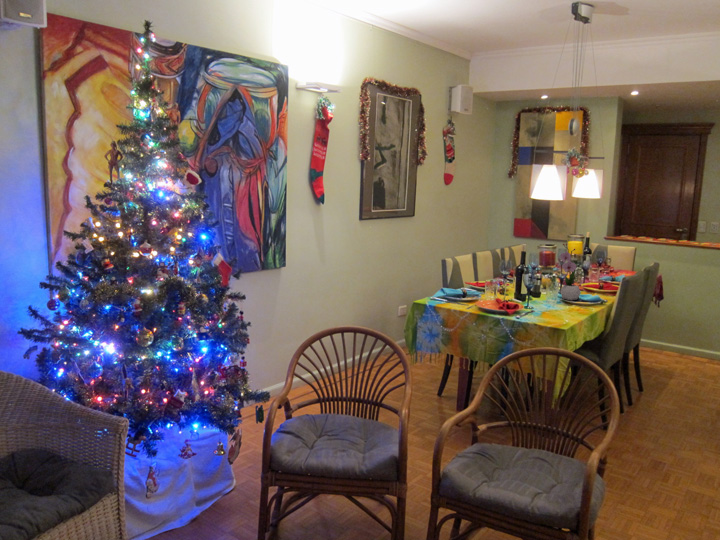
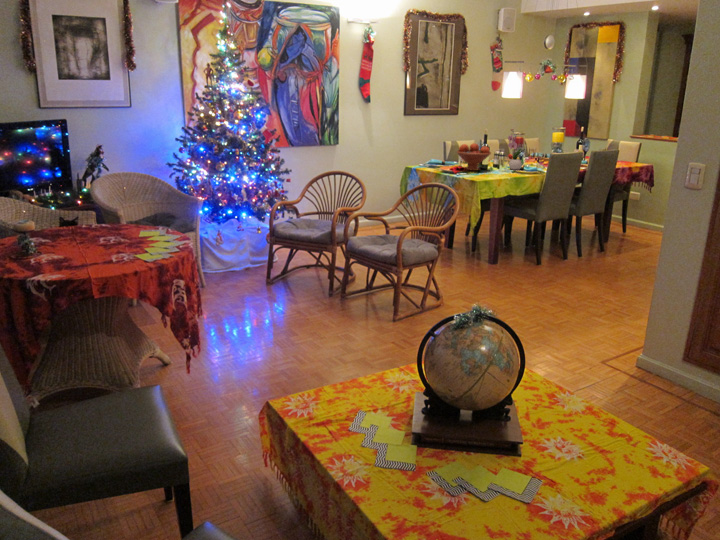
fruit bowl: none [498,265,550,306] -> present [457,143,491,171]

